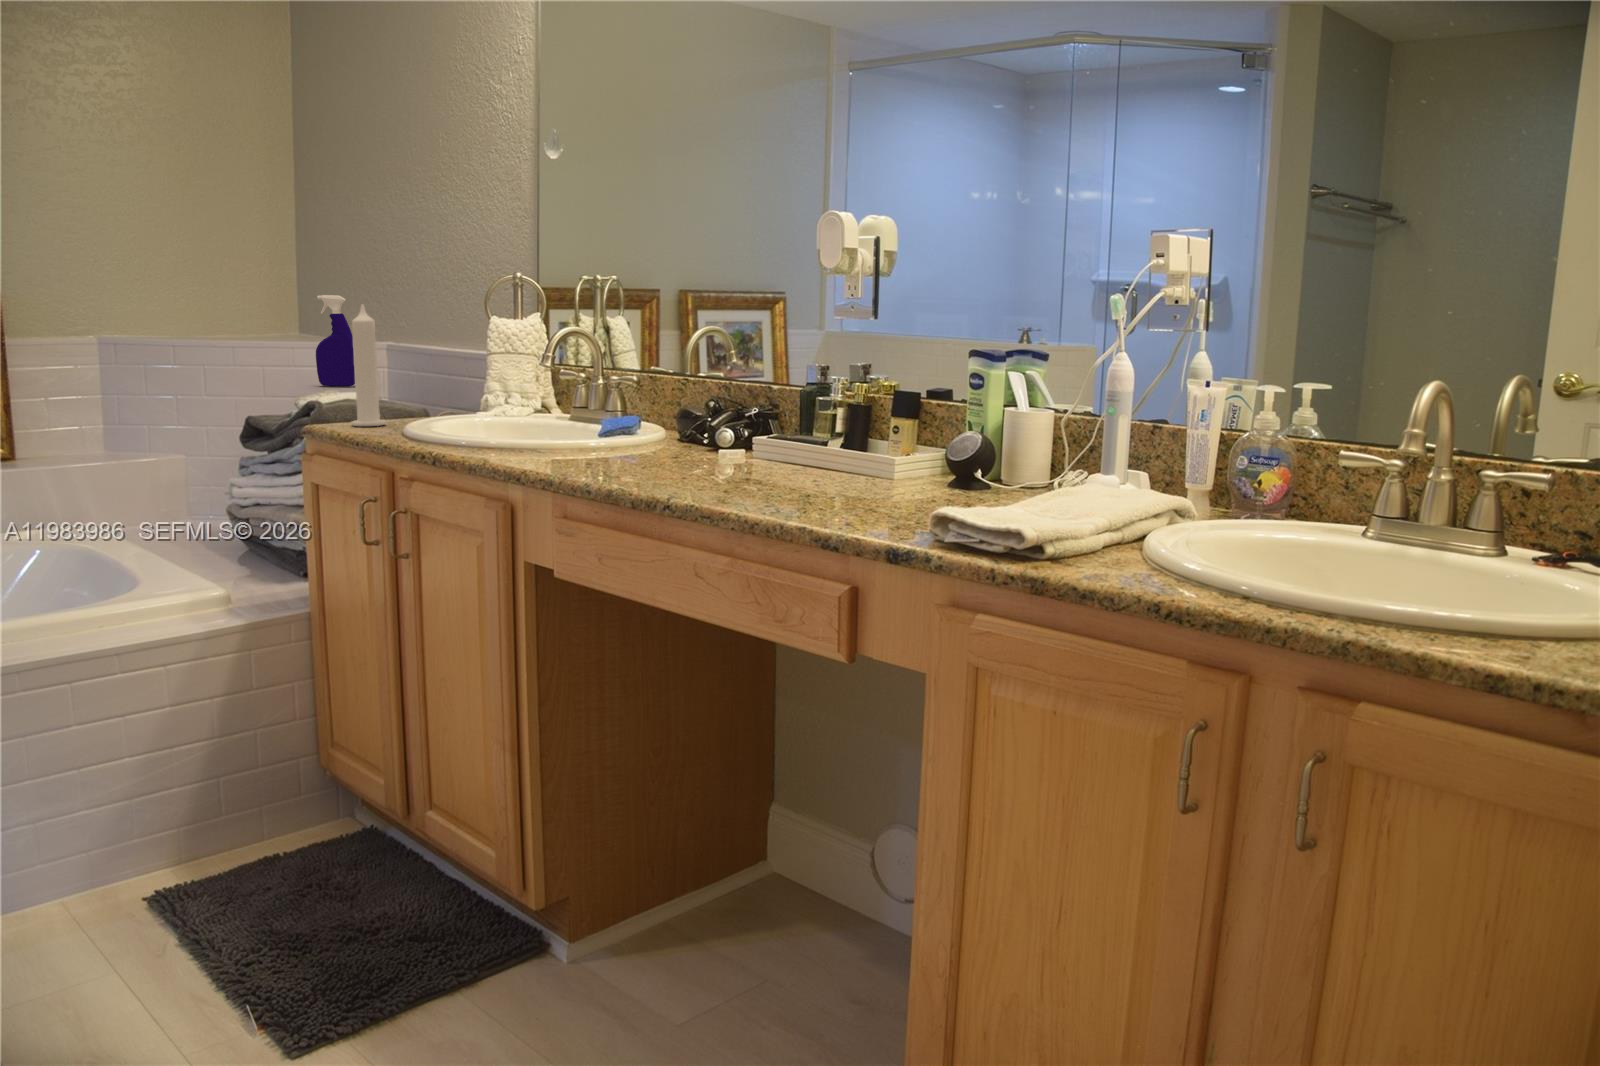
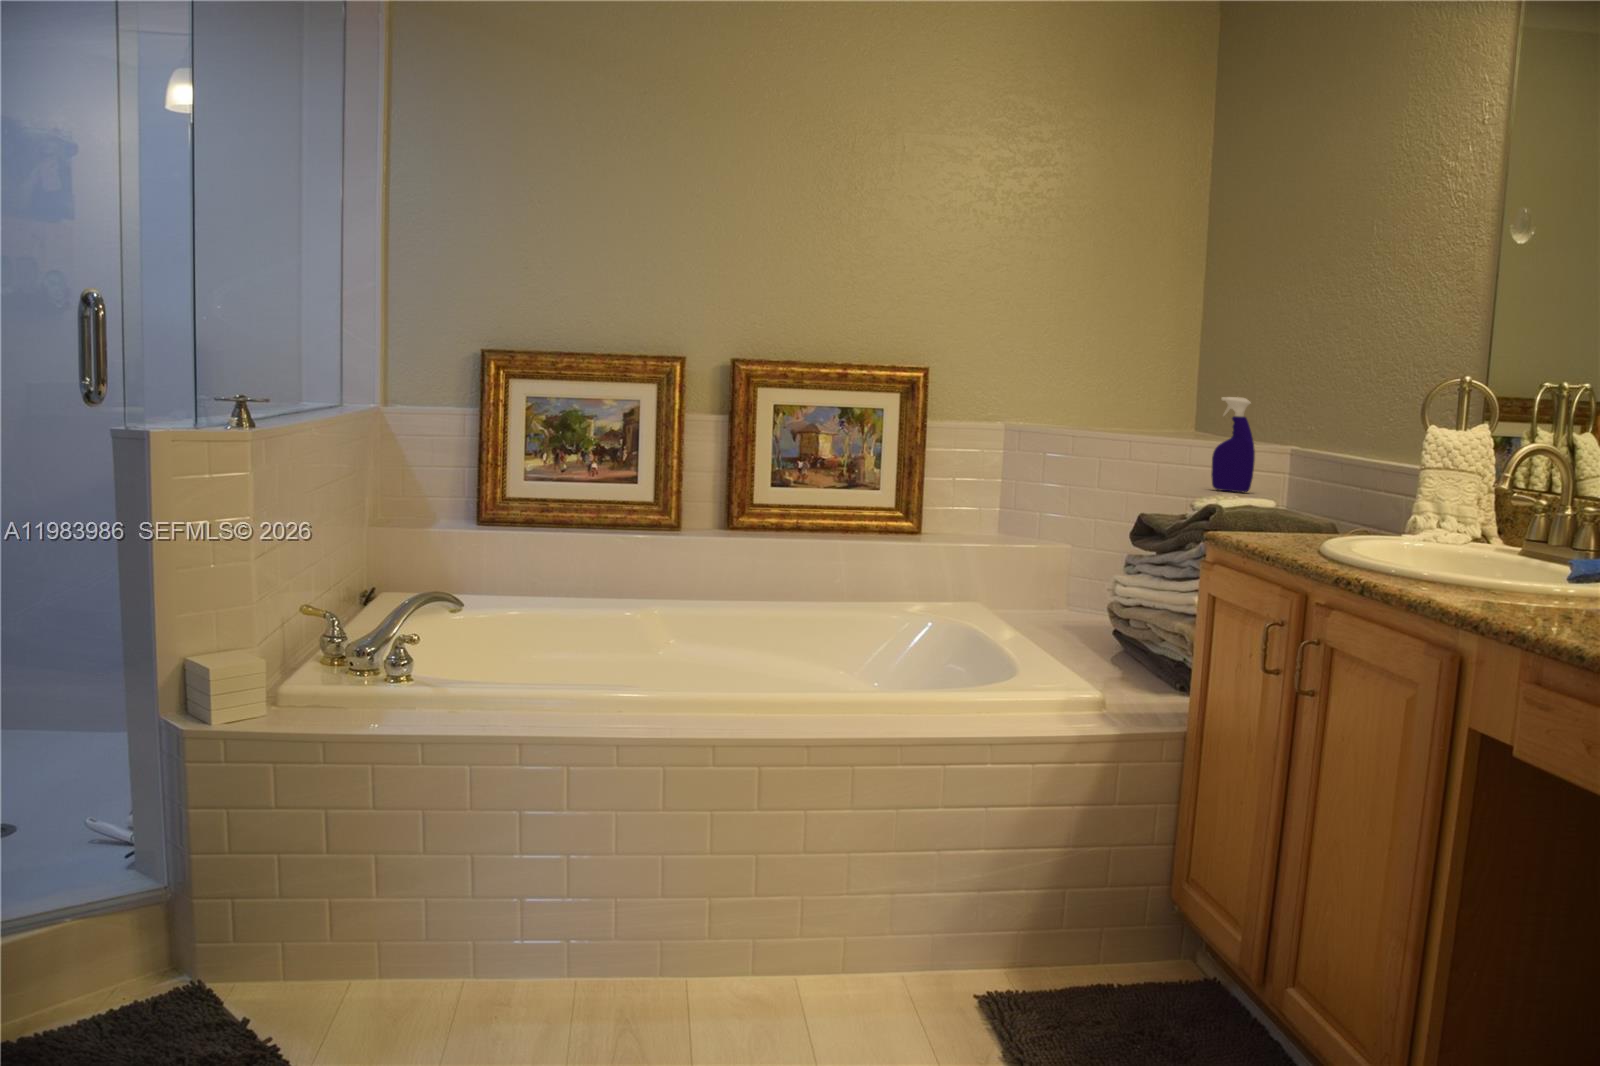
candle: present [351,305,386,426] -> none [1254,404,1296,539]

